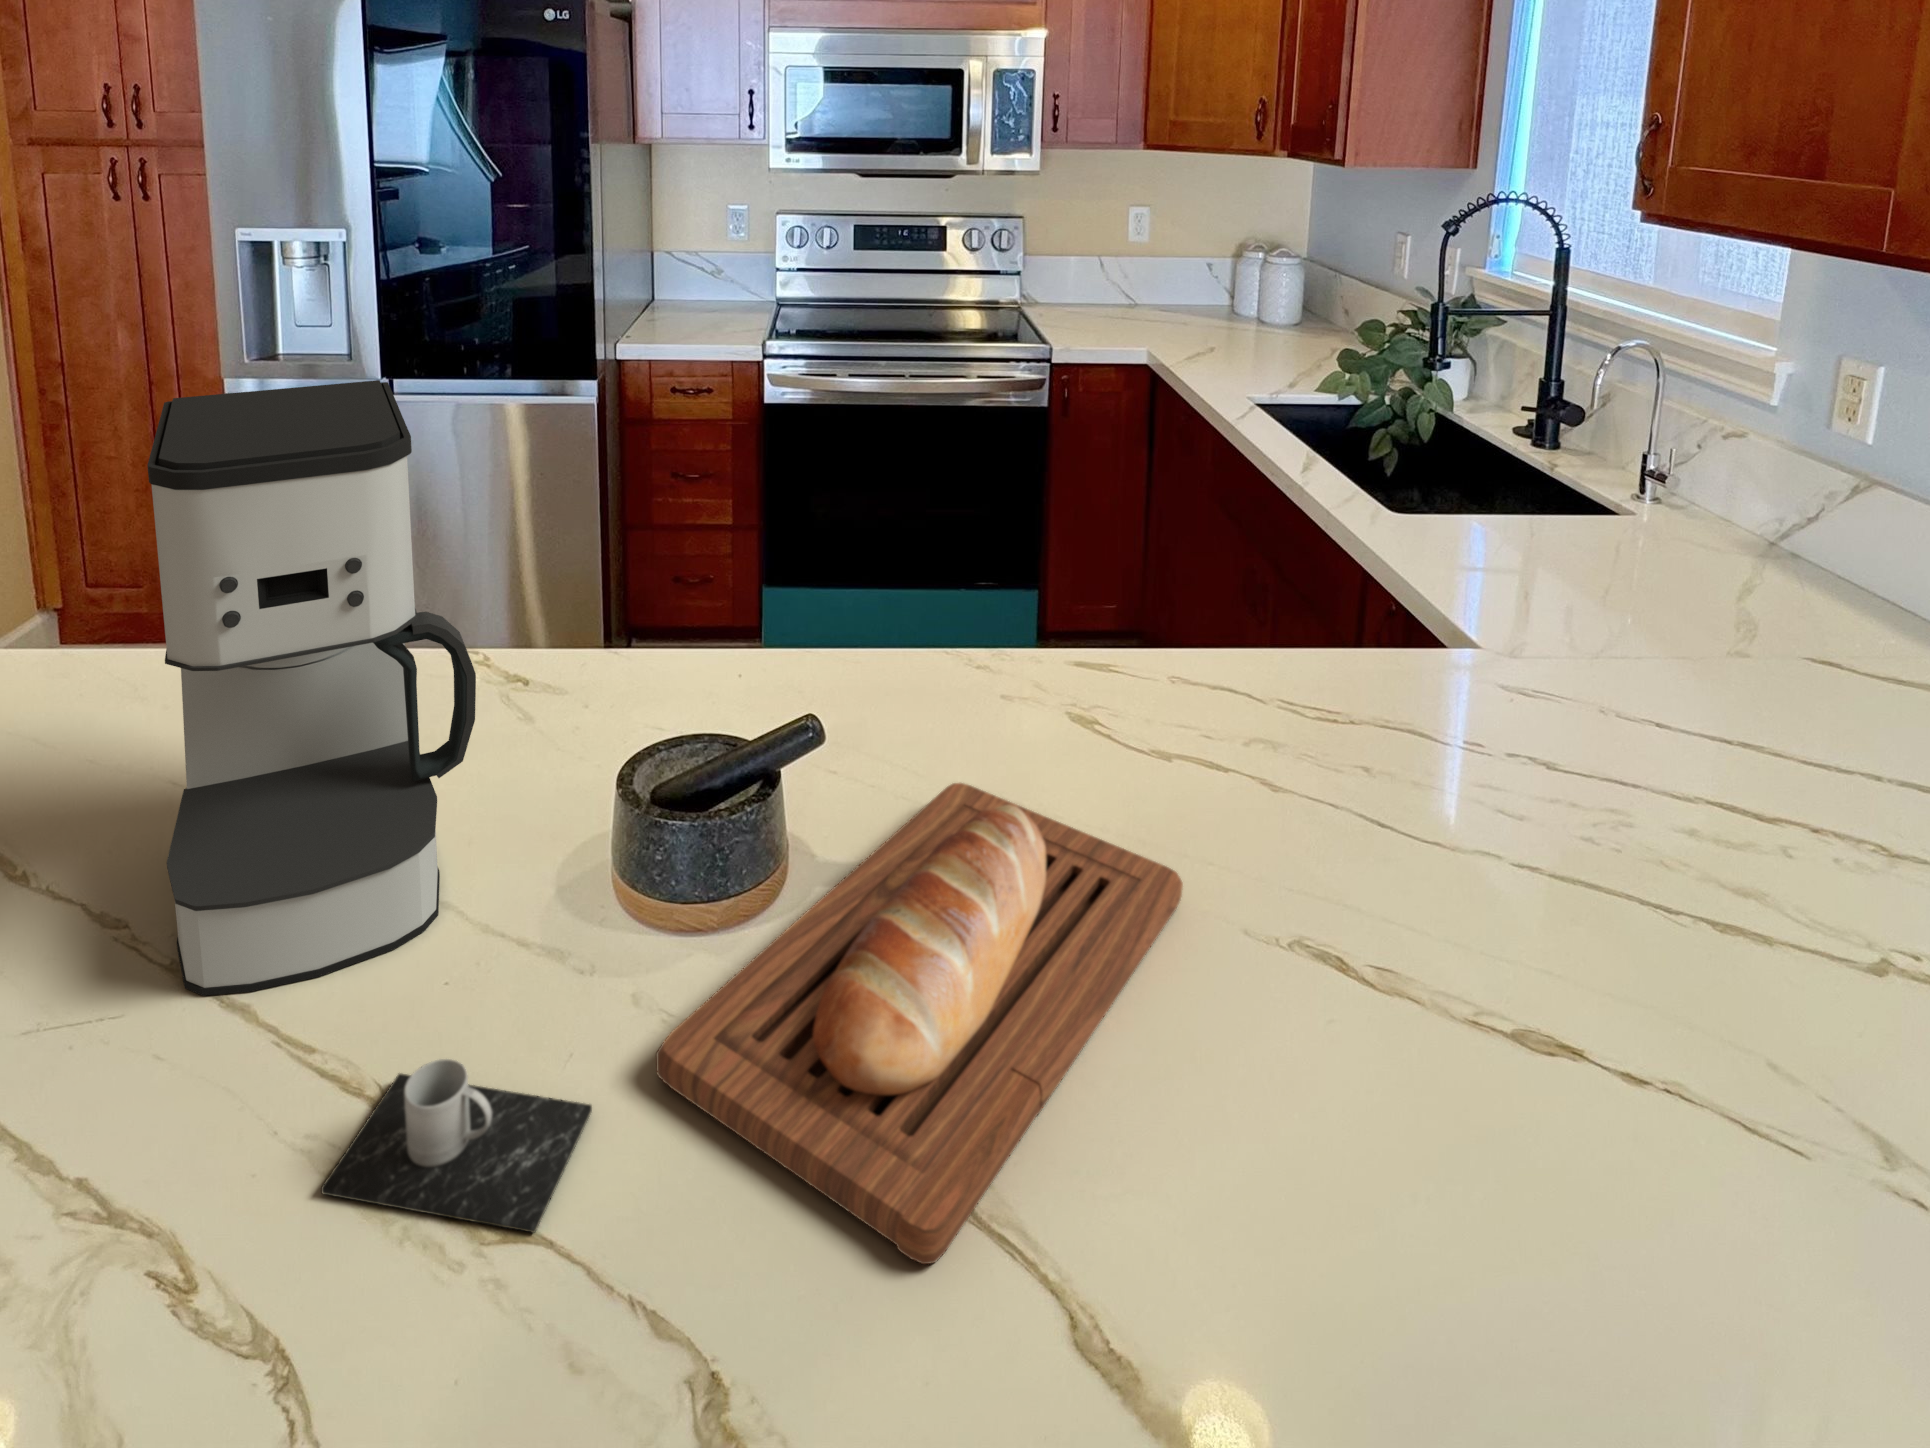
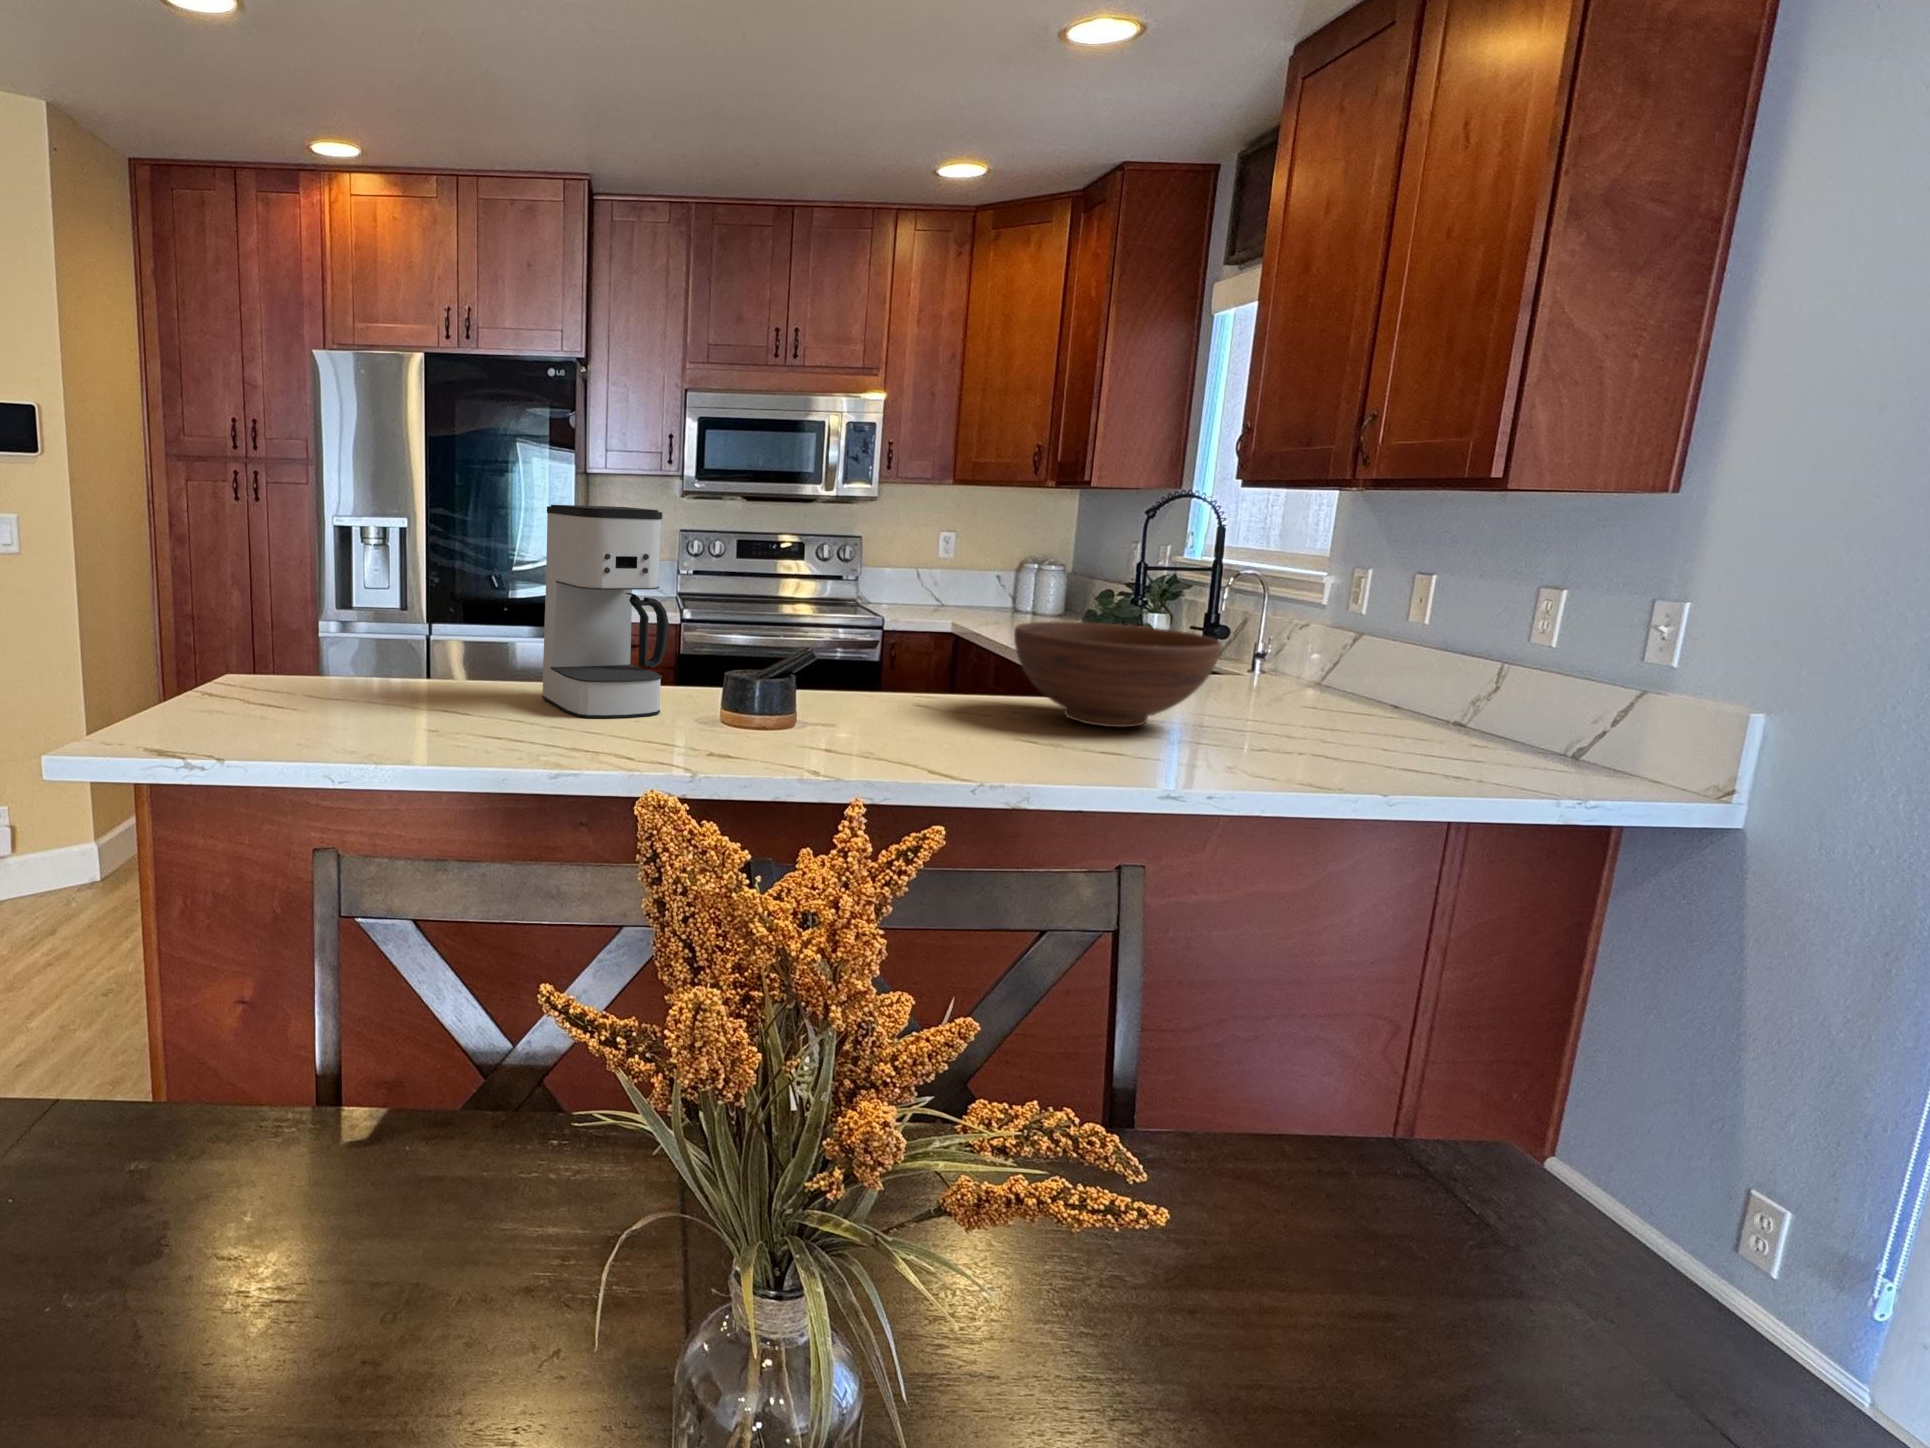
fruit bowl: none [1295,569,1825,904] -> present [1014,622,1222,727]
bread loaf: present [656,783,1183,1264] -> none [767,683,961,751]
mug: present [321,1059,592,1233] -> none [668,707,748,743]

